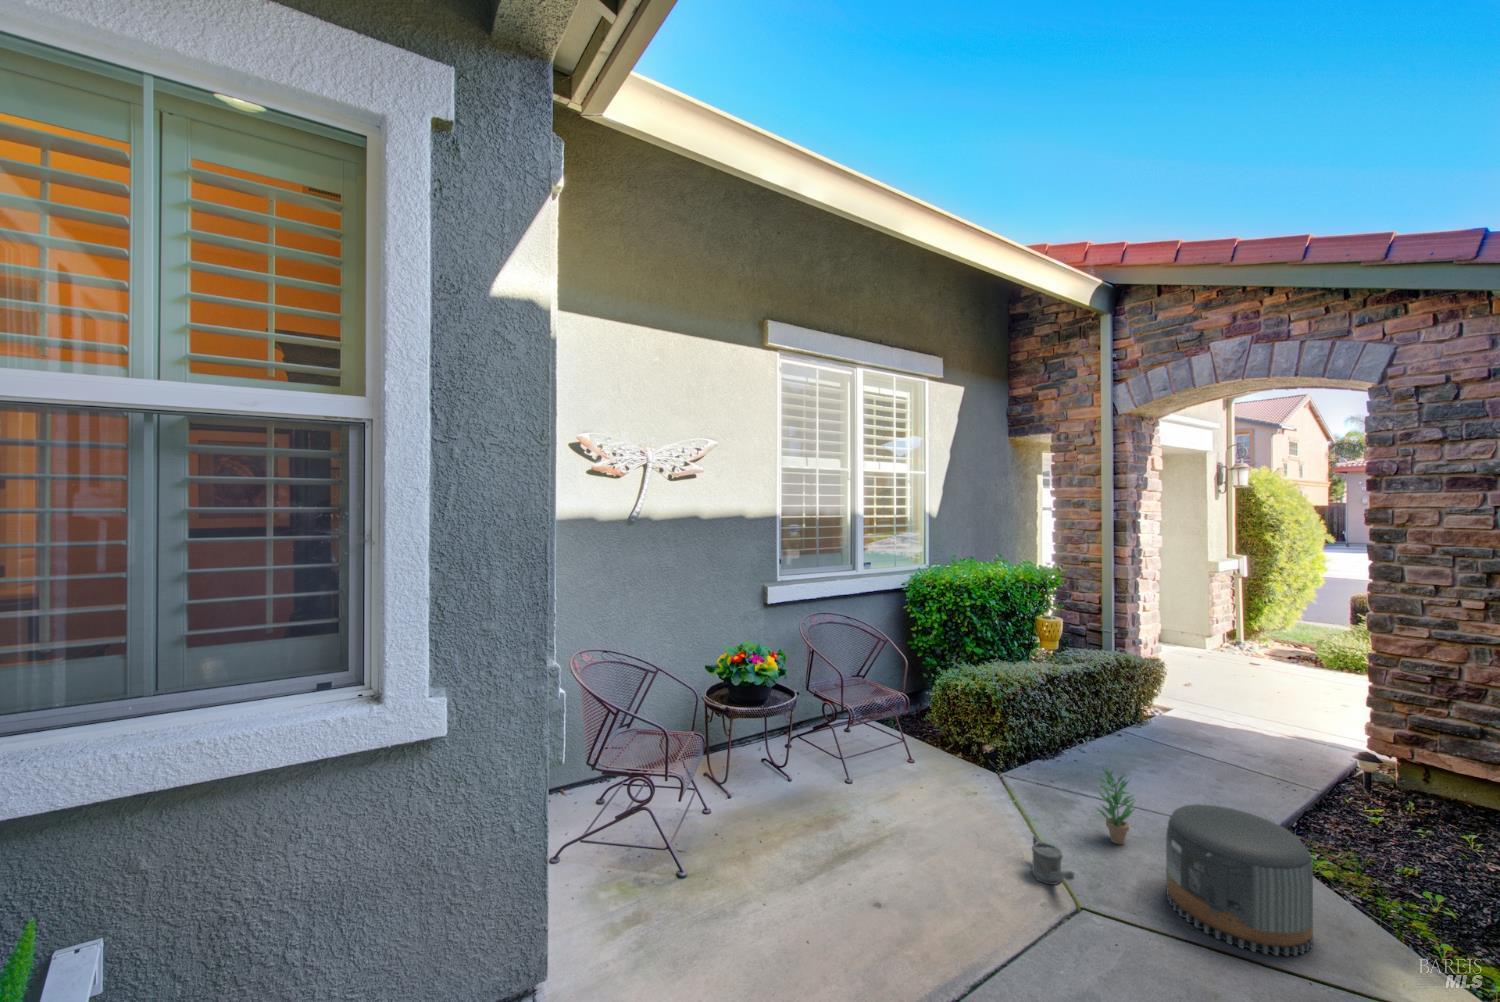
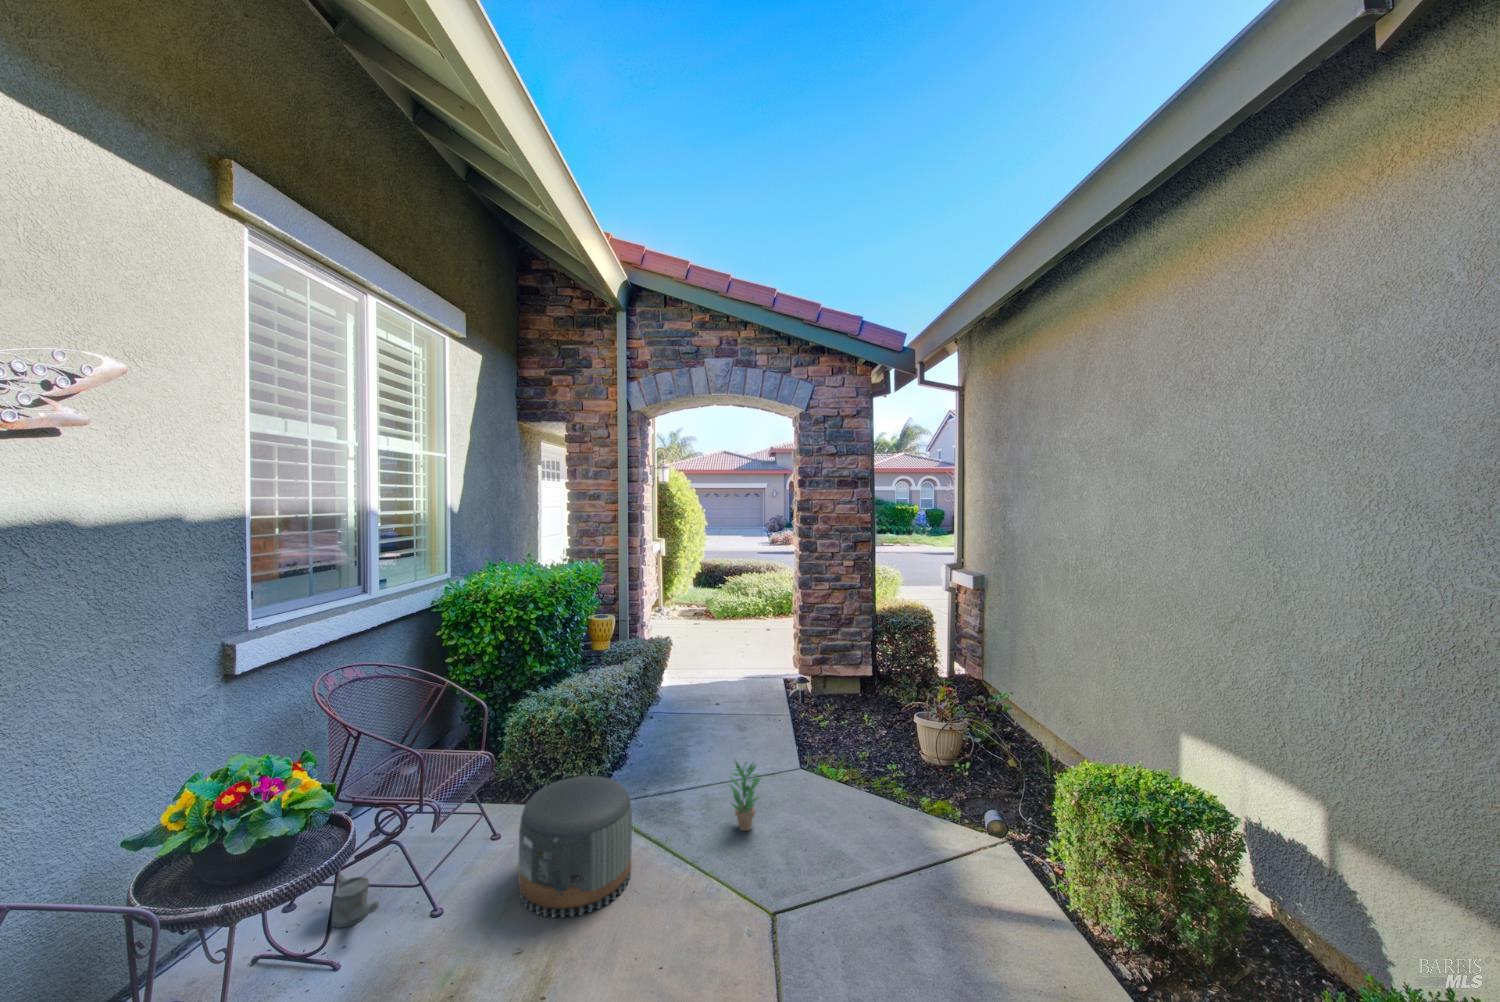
pouf: present [1166,804,1313,956] -> present [518,776,632,918]
watering can: present [1032,836,1074,885] -> present [331,874,379,928]

